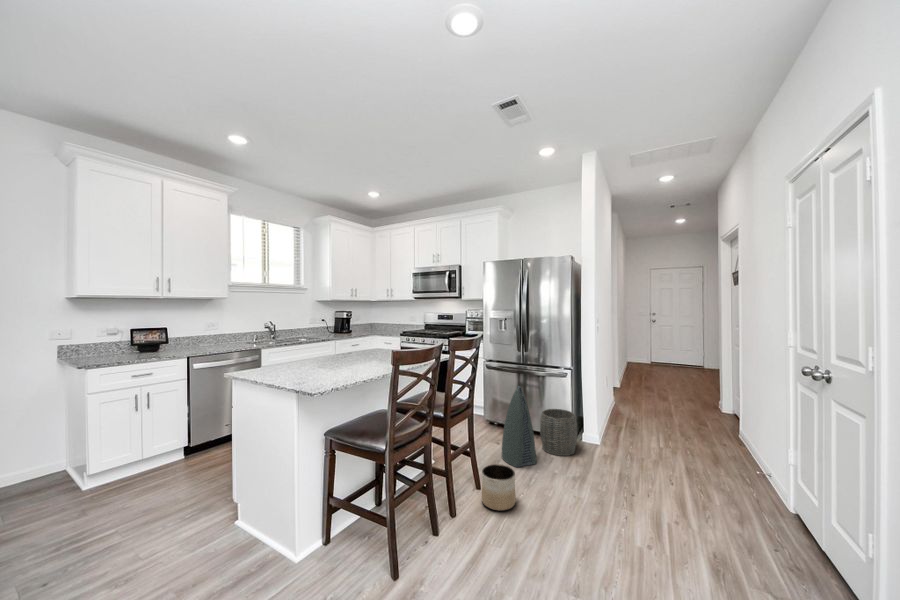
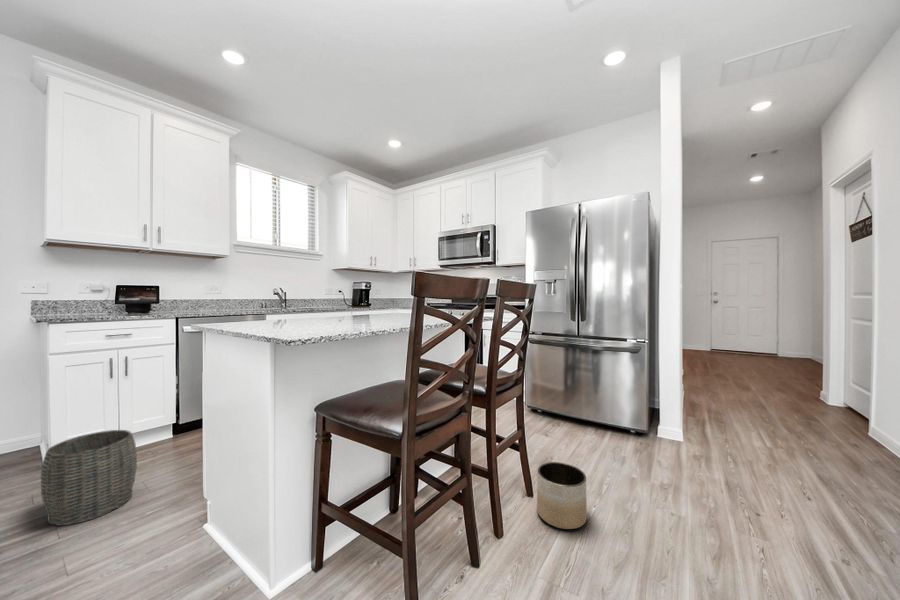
air purifier: present [502,386,536,467] -> none [554,361,603,466]
woven basket: present [540,409,577,456] -> present [41,430,137,525]

